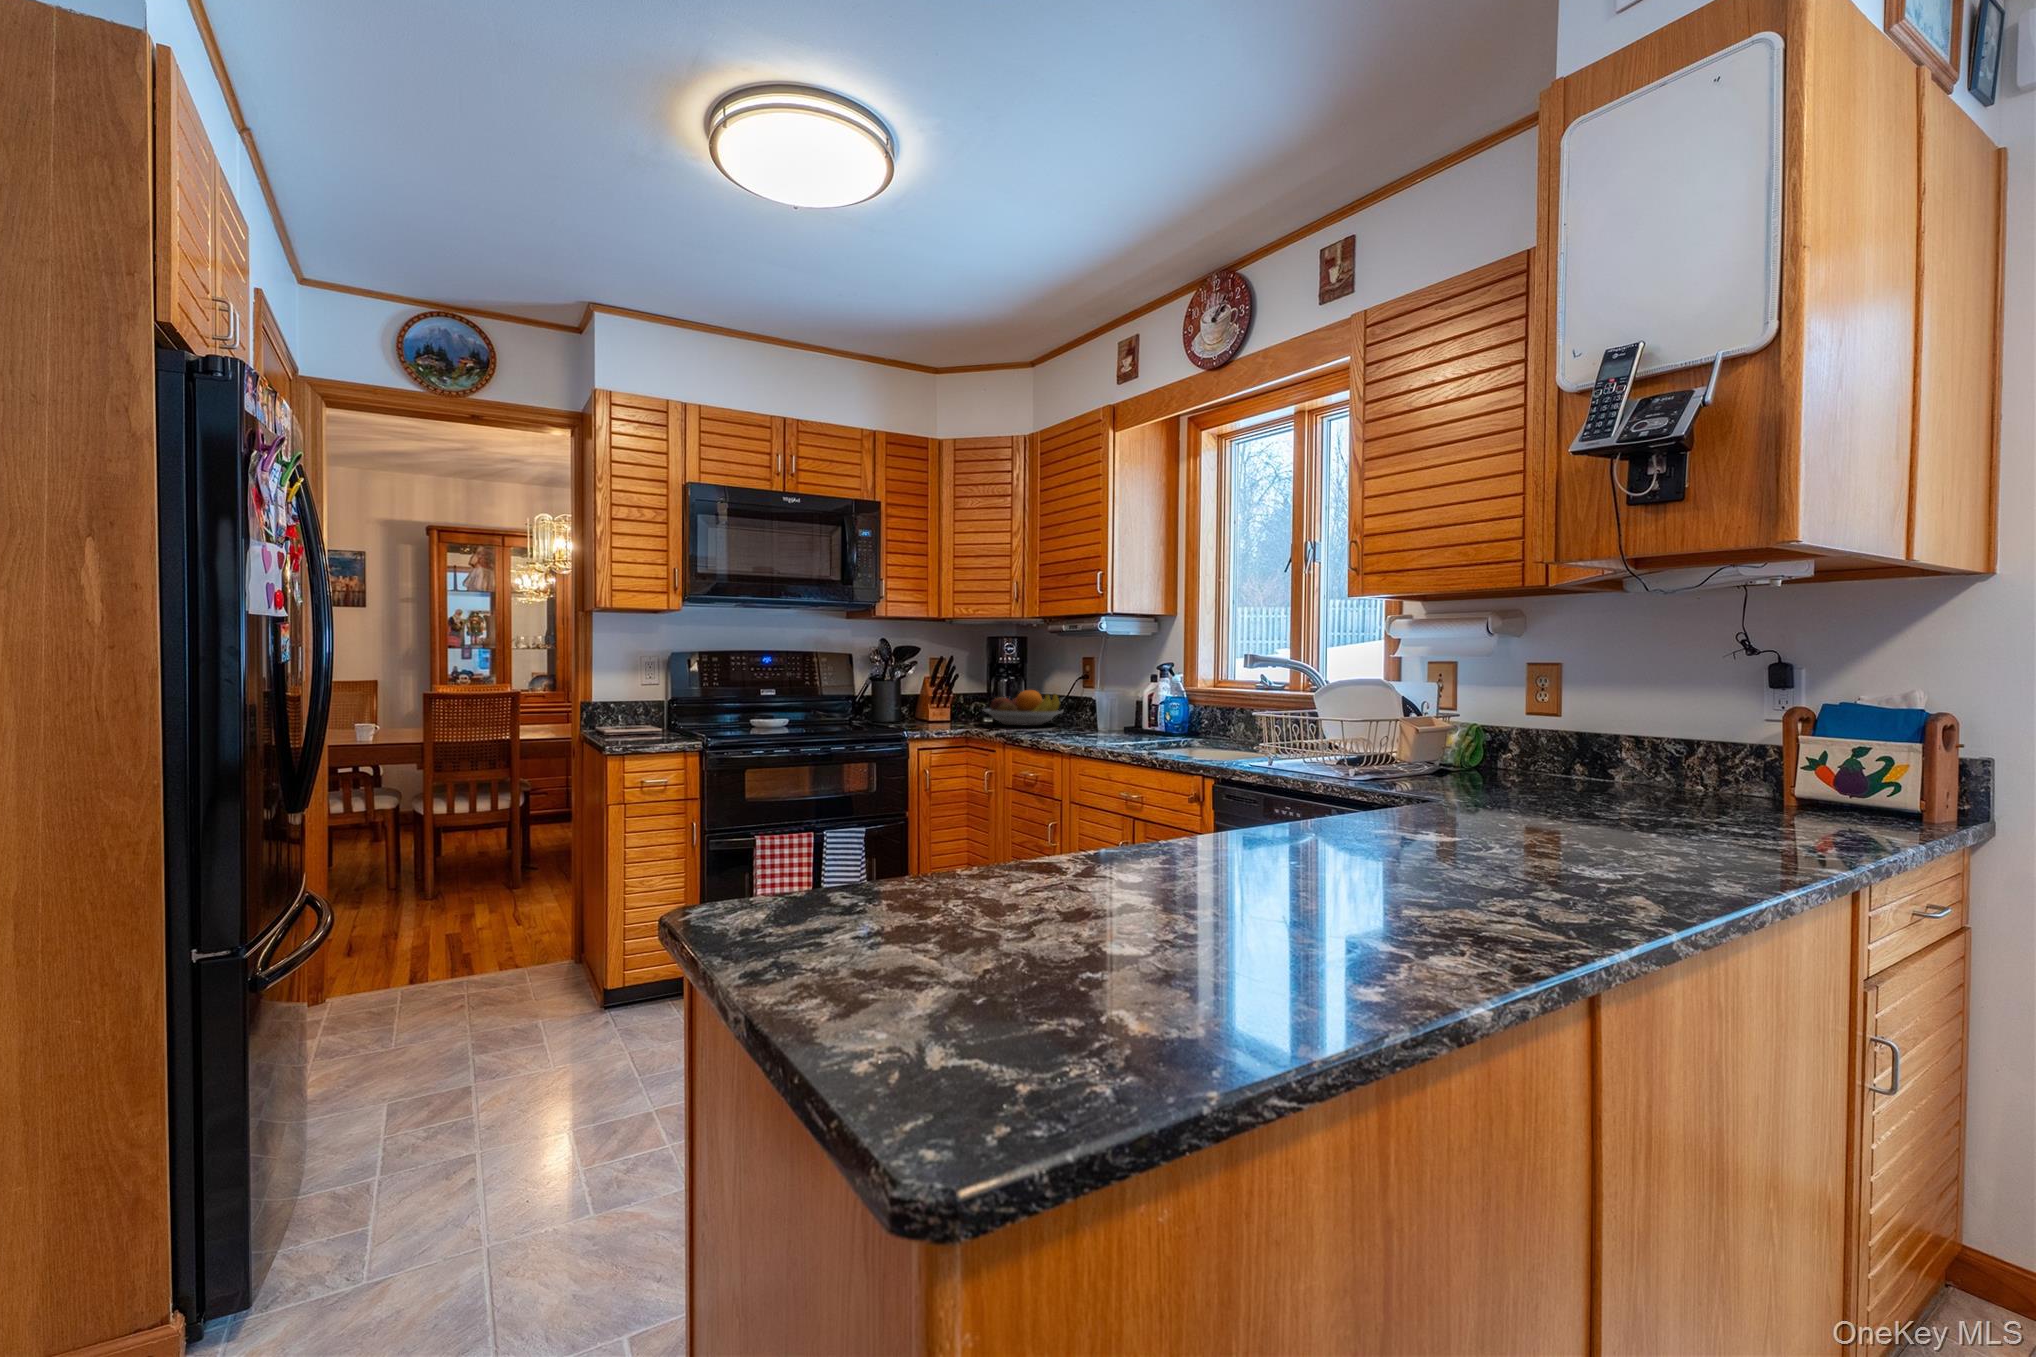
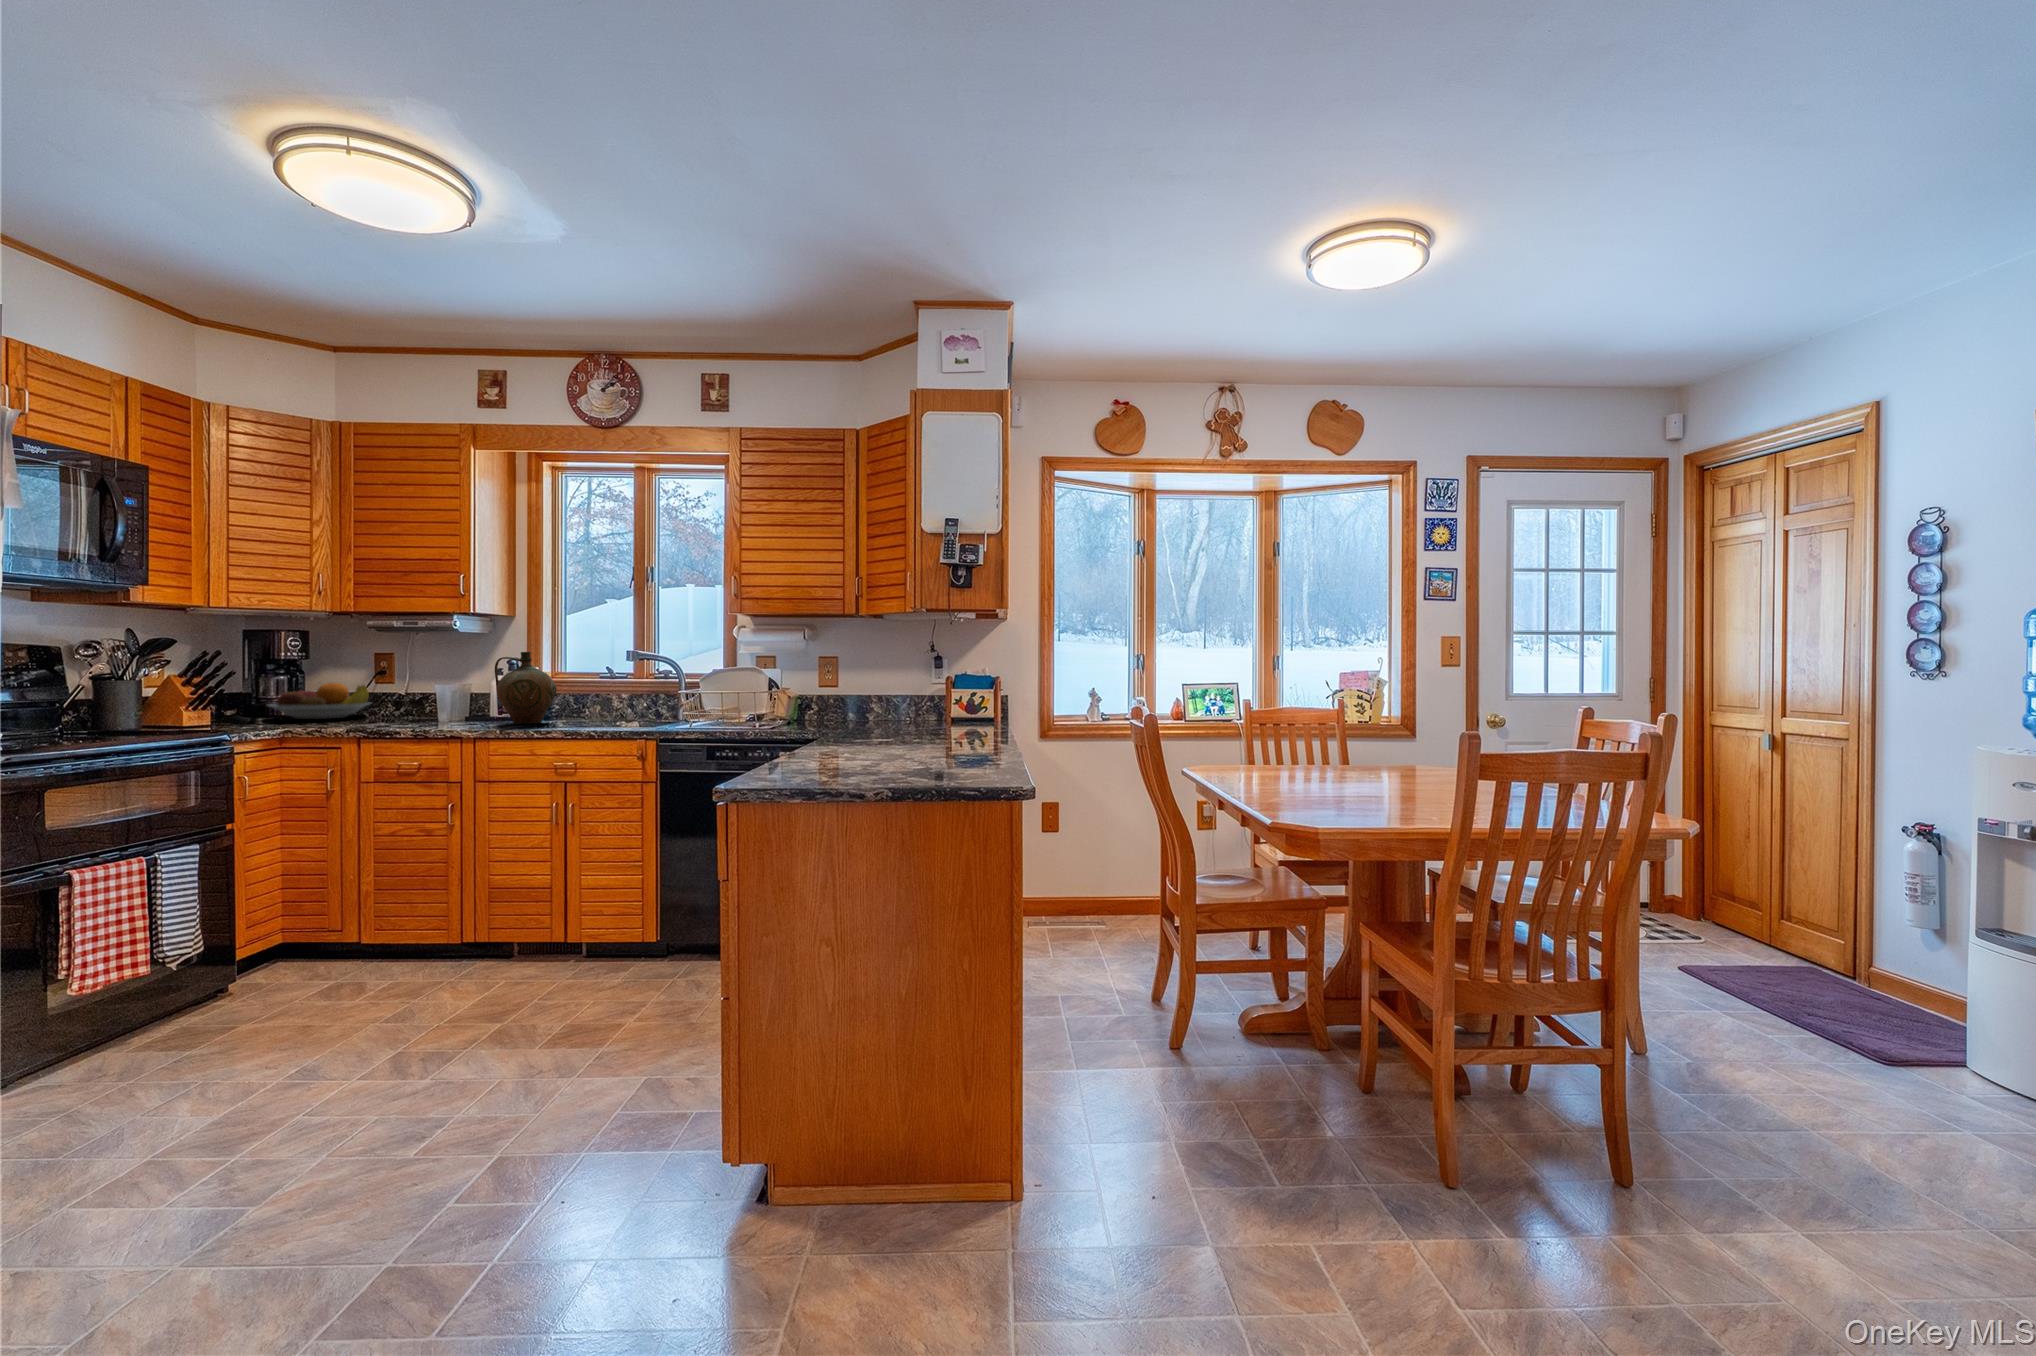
ceramic jug: none [1108,656,1172,744] -> present [495,652,556,724]

